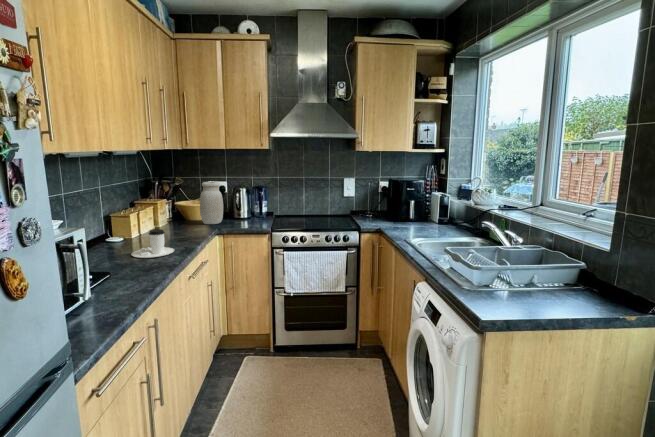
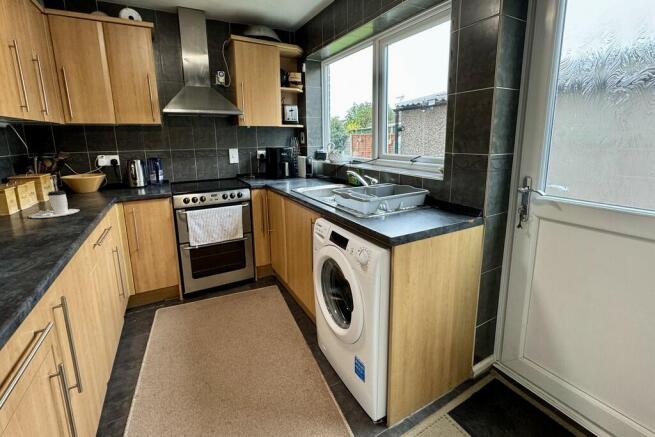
jar: present [200,182,223,224] -> none [93,153,120,193]

